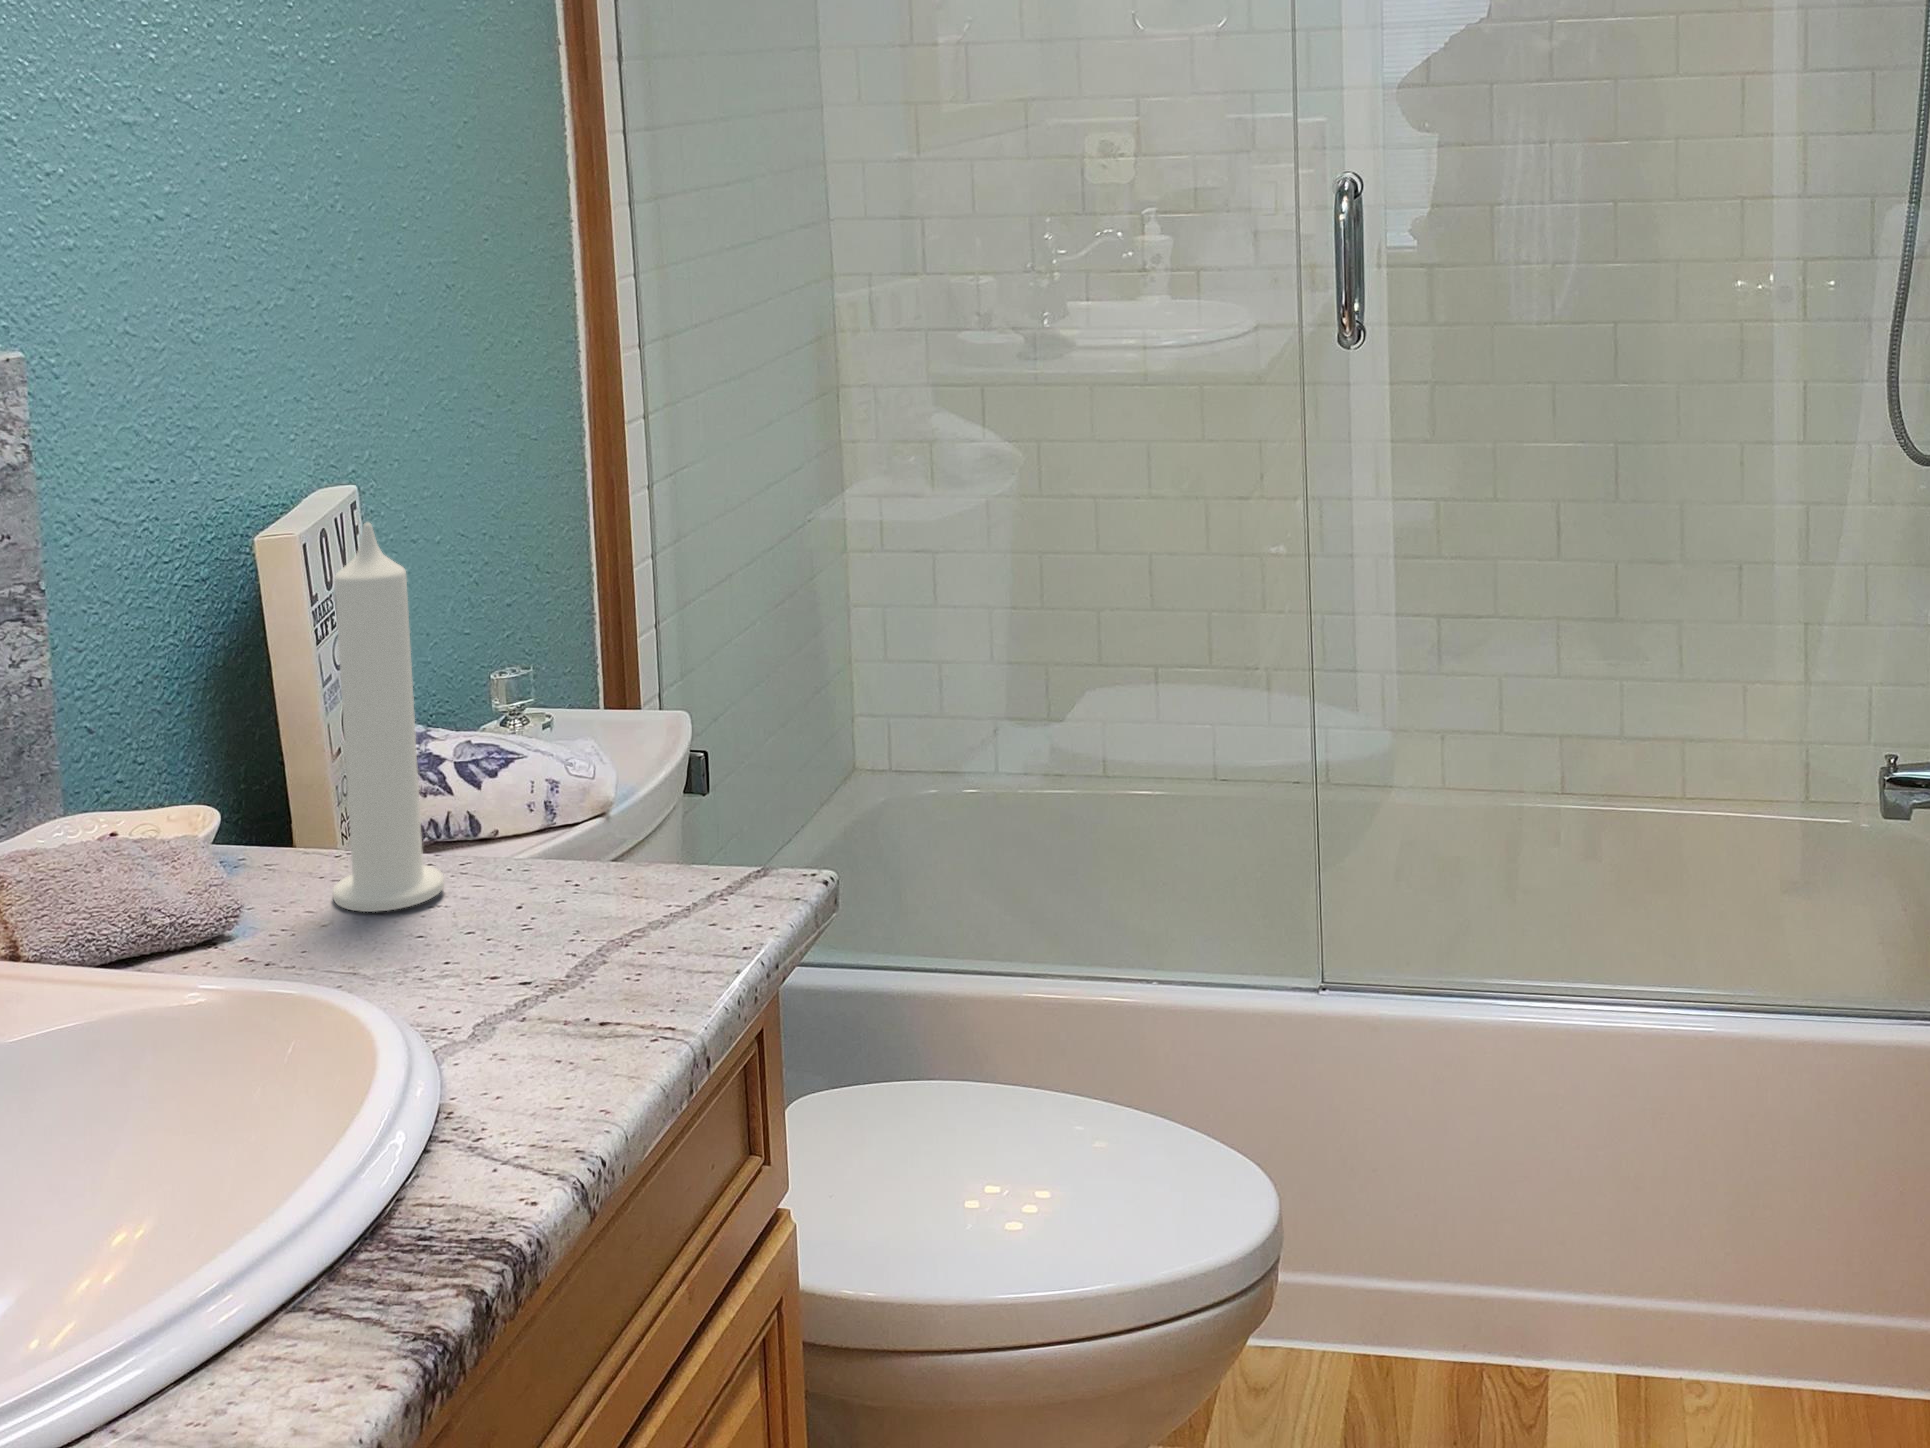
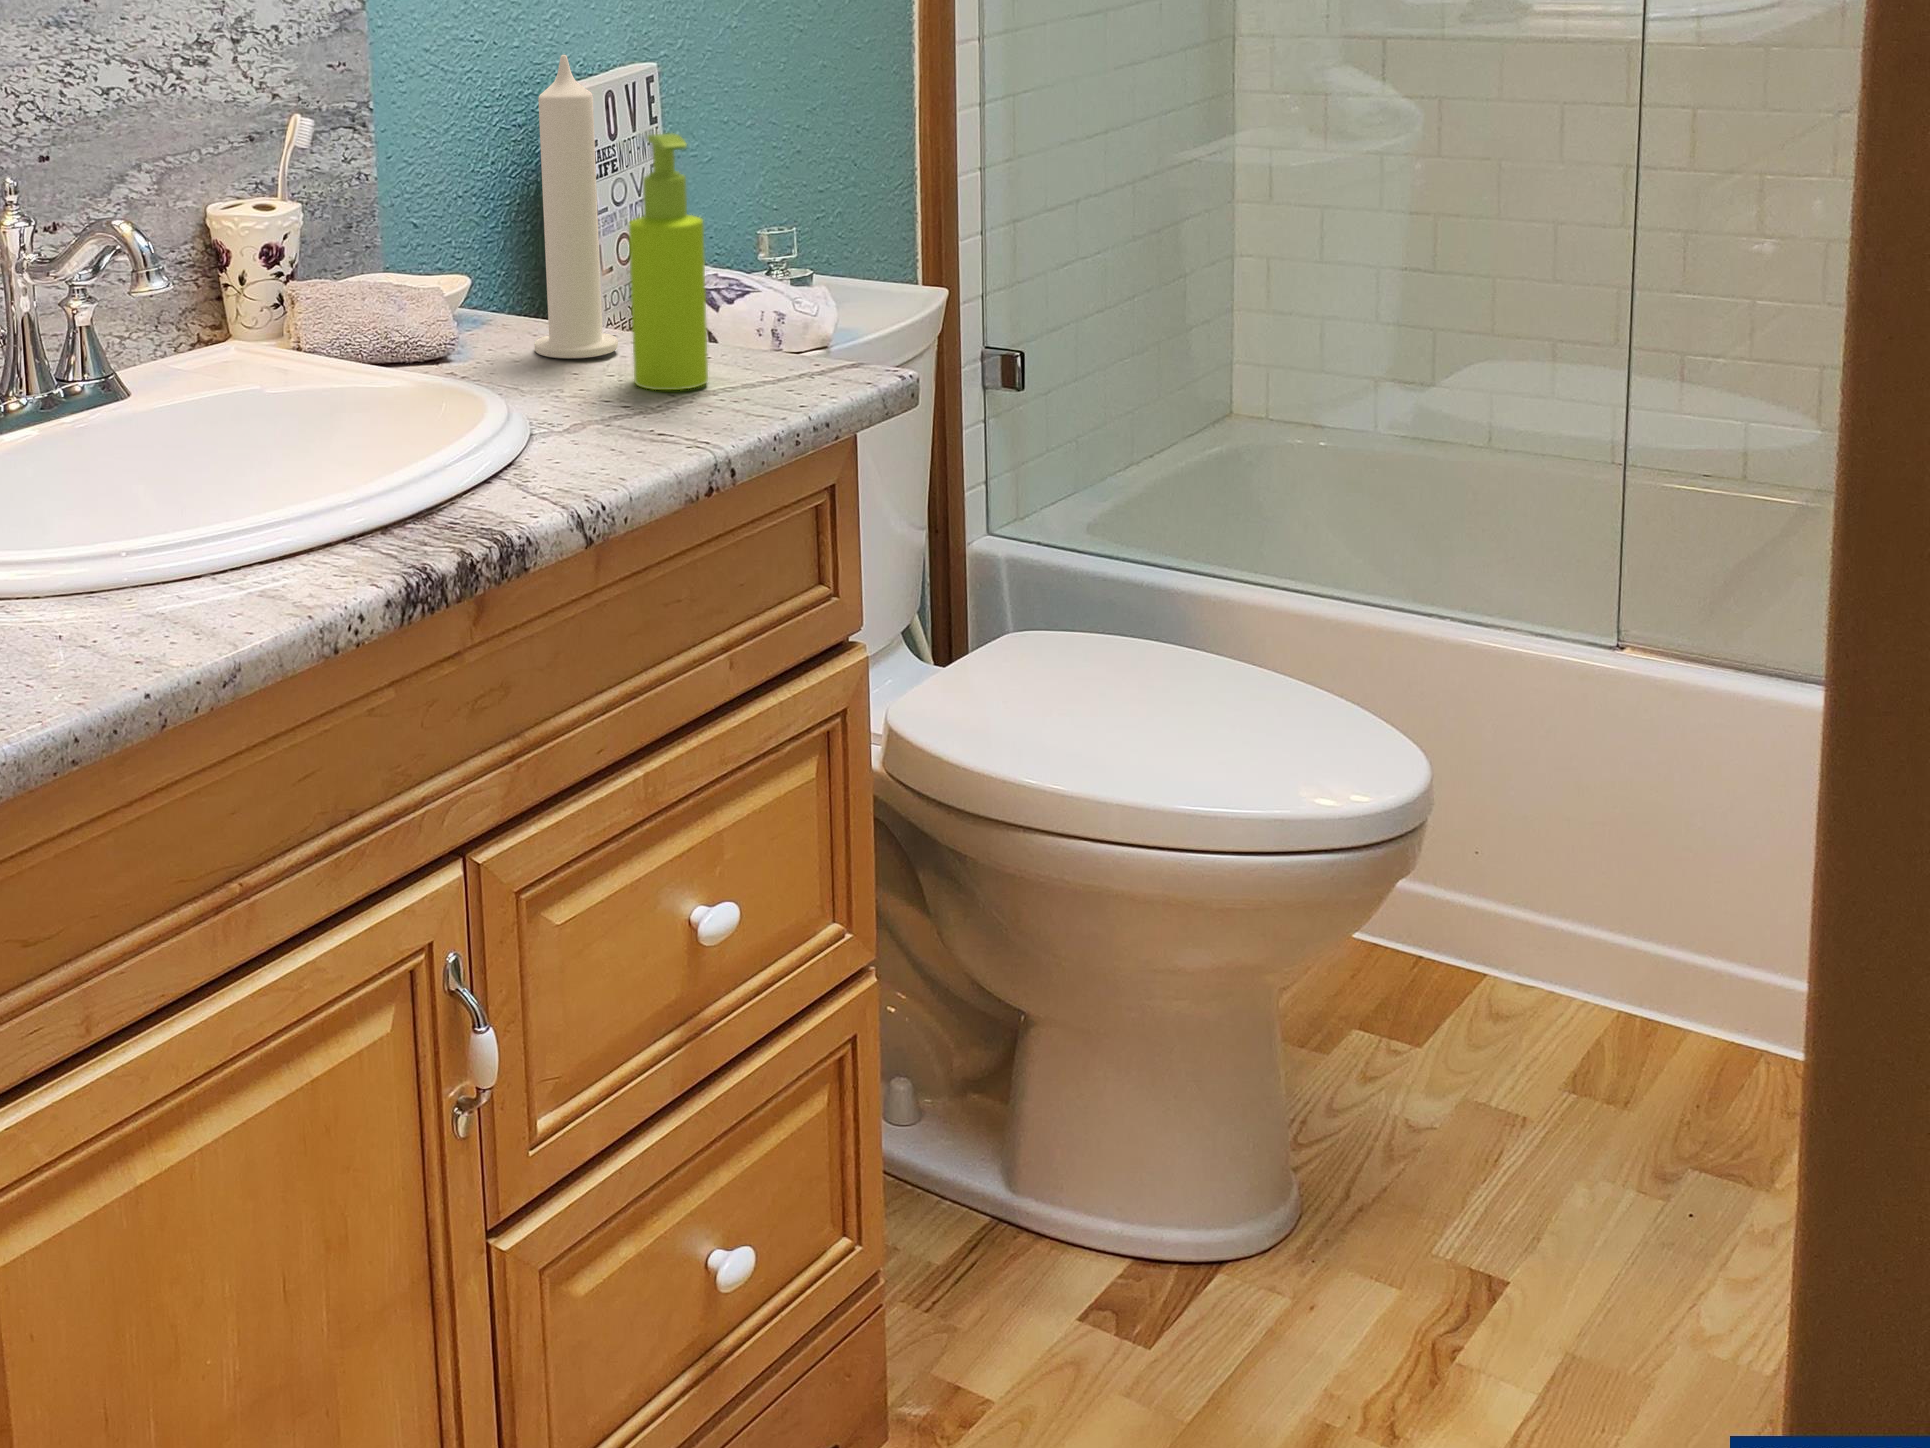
soap dispenser: none [486,619,591,945] -> present [629,133,708,390]

